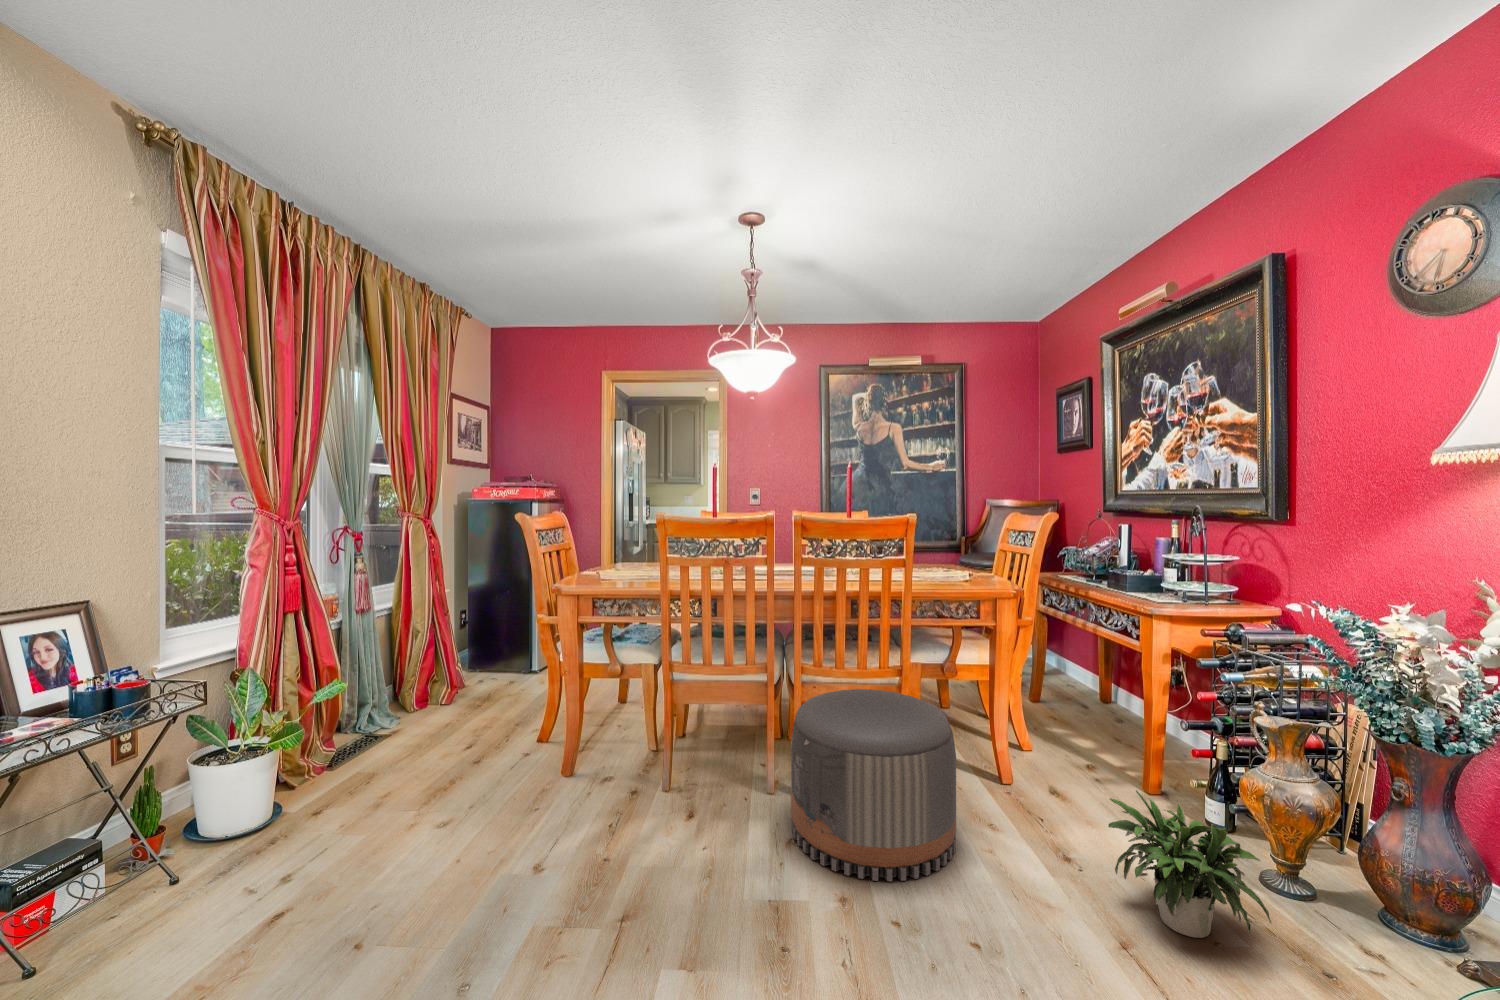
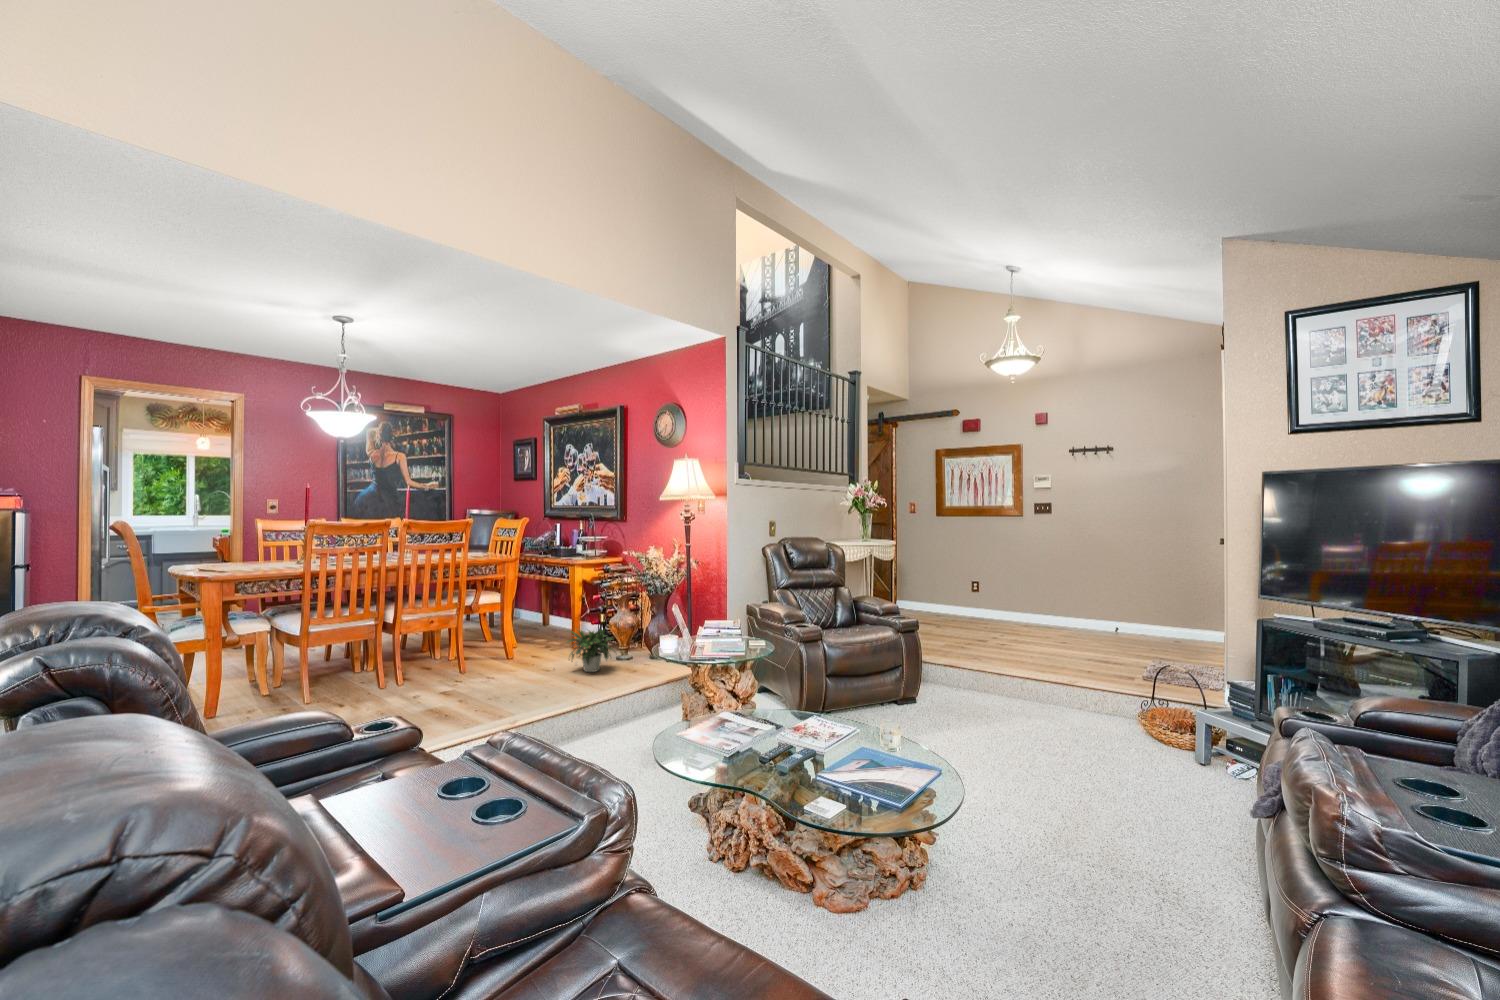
pouf: present [791,689,956,881] -> none [411,613,502,694]

